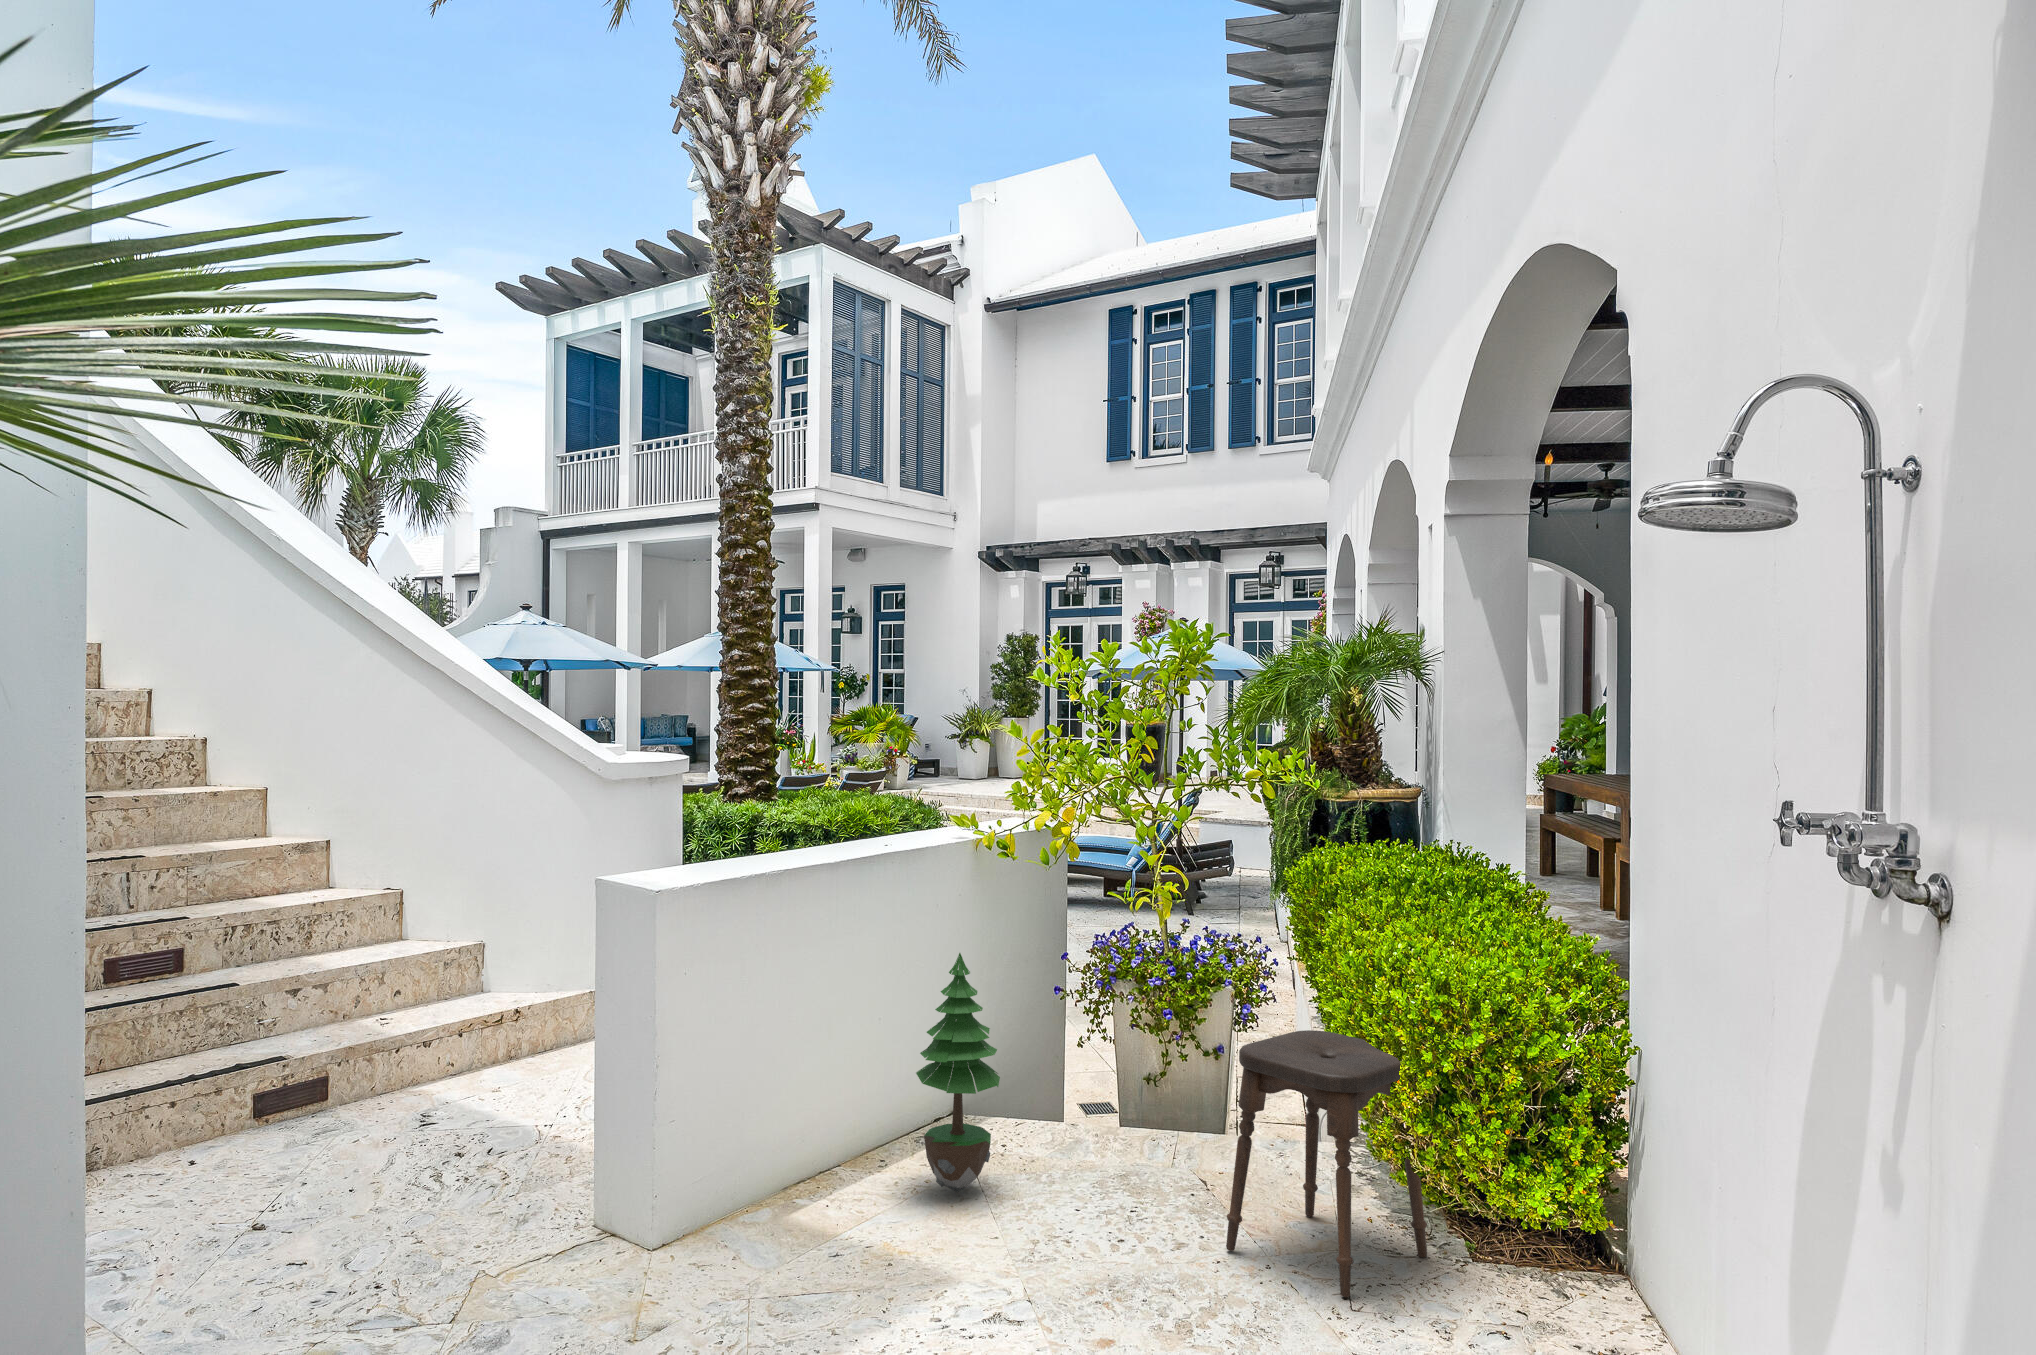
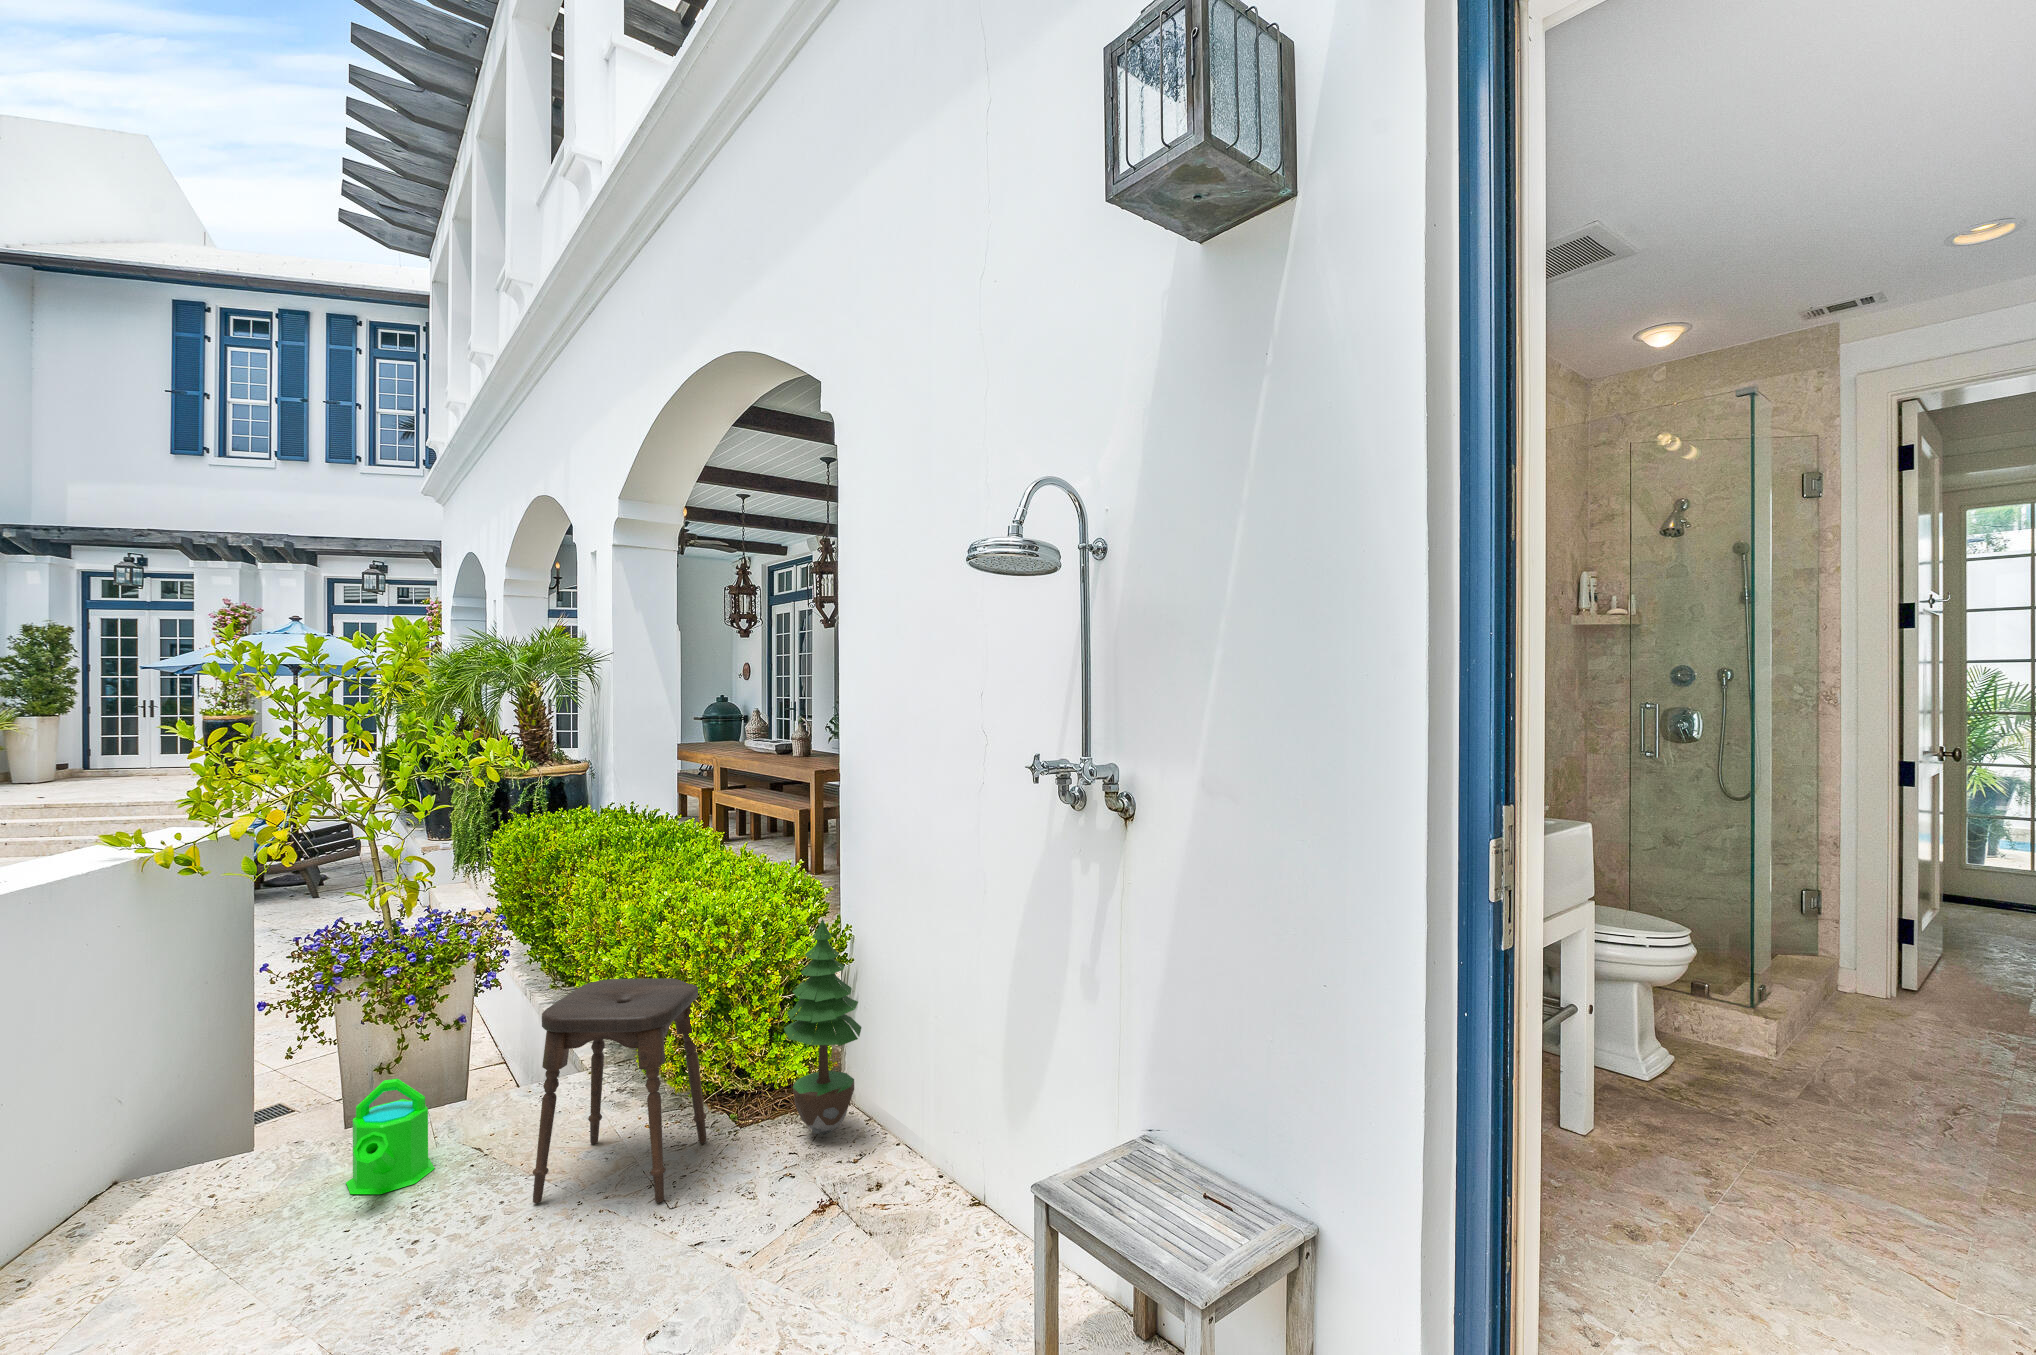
potted tree: present [916,953,1000,1192] -> present [784,919,861,1134]
watering can: none [1085,1083,1161,1194] -> present [346,1079,435,1194]

